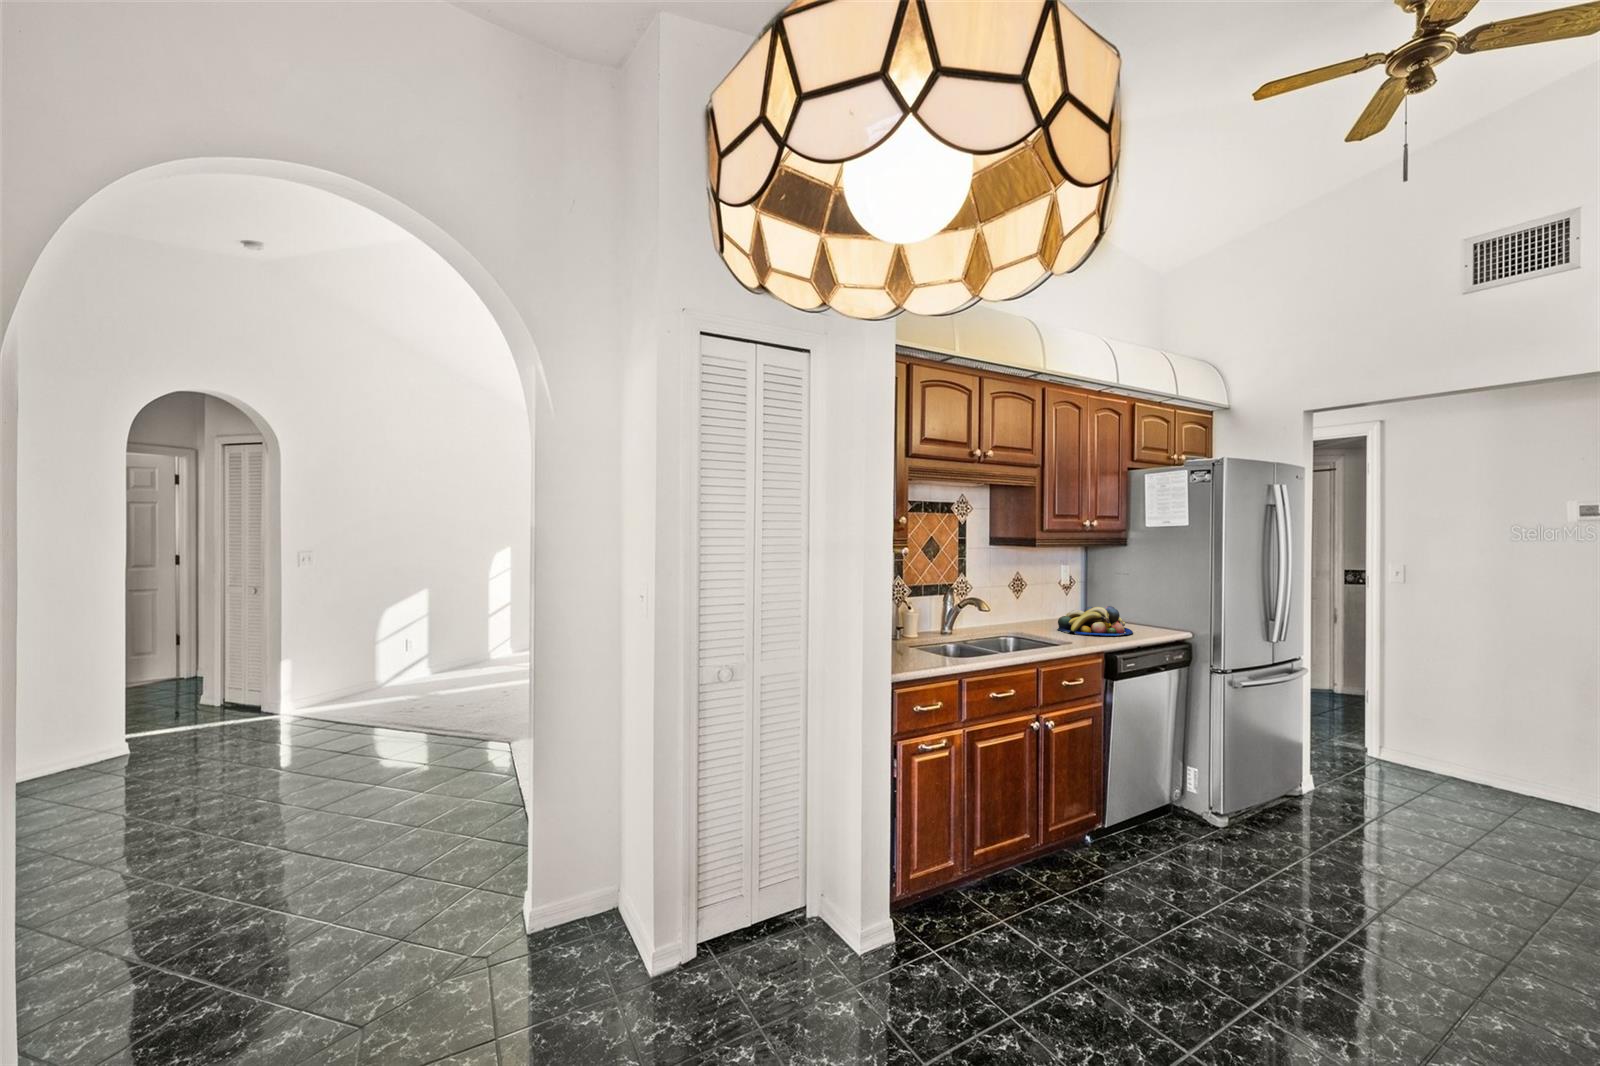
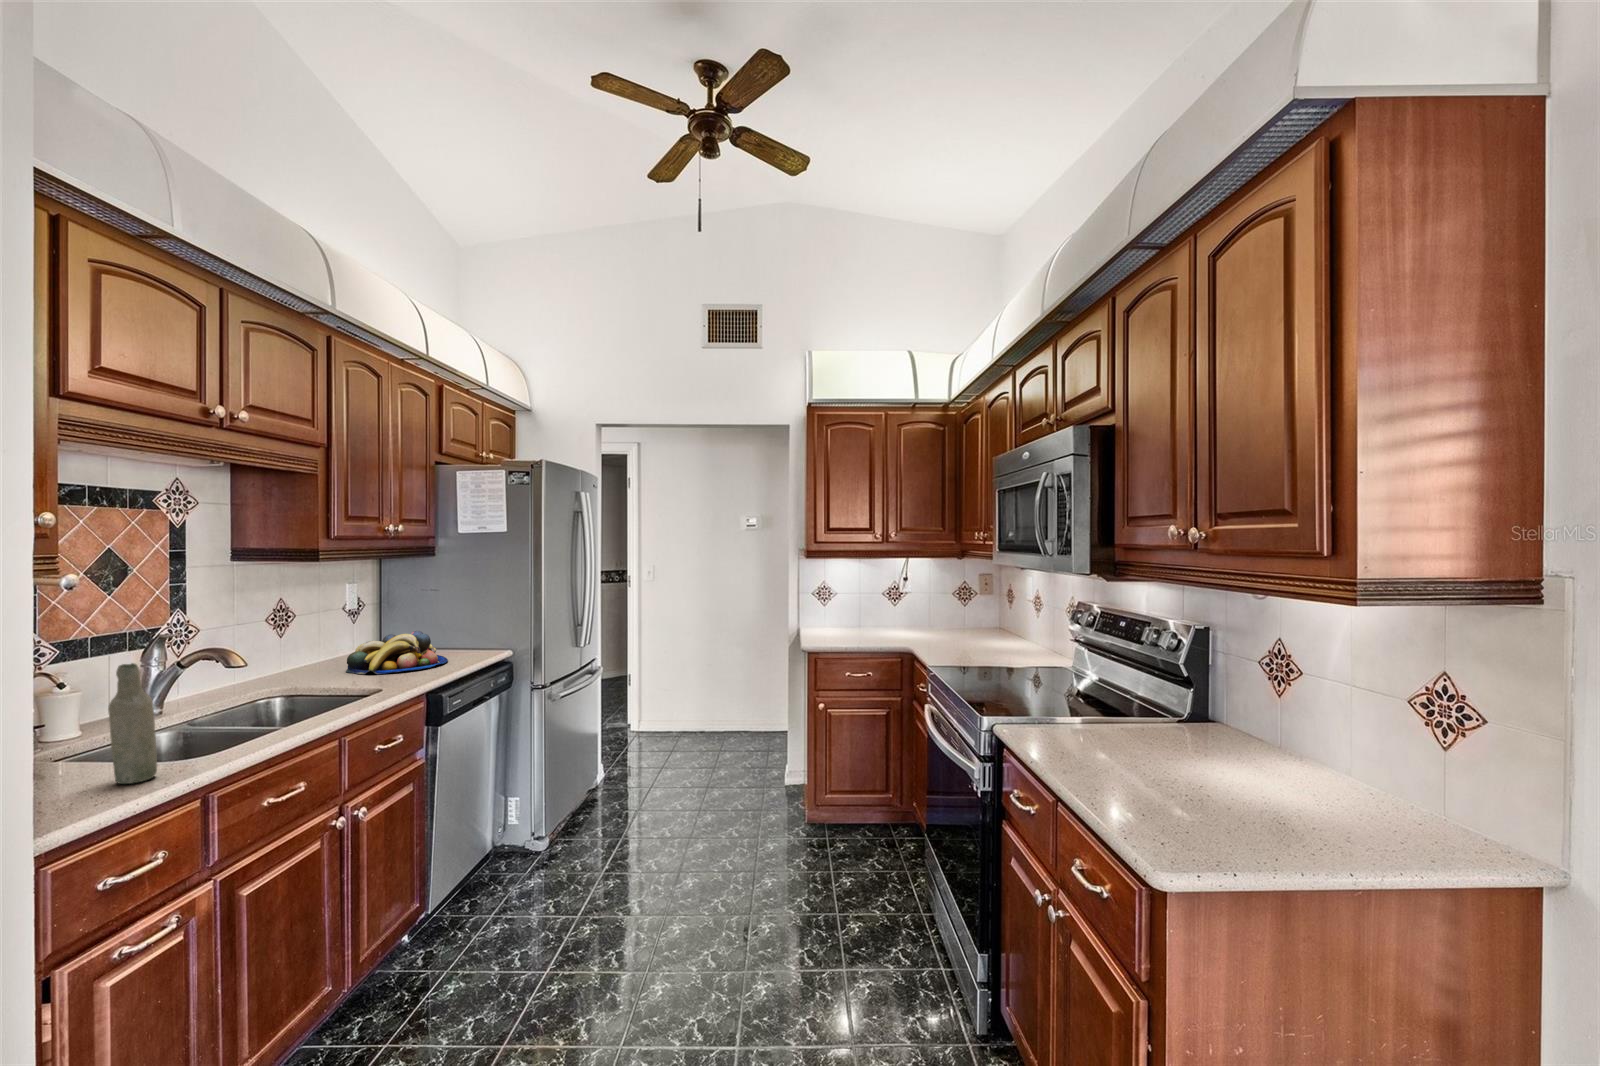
bottle: none [919,597,938,663] -> present [108,663,157,784]

